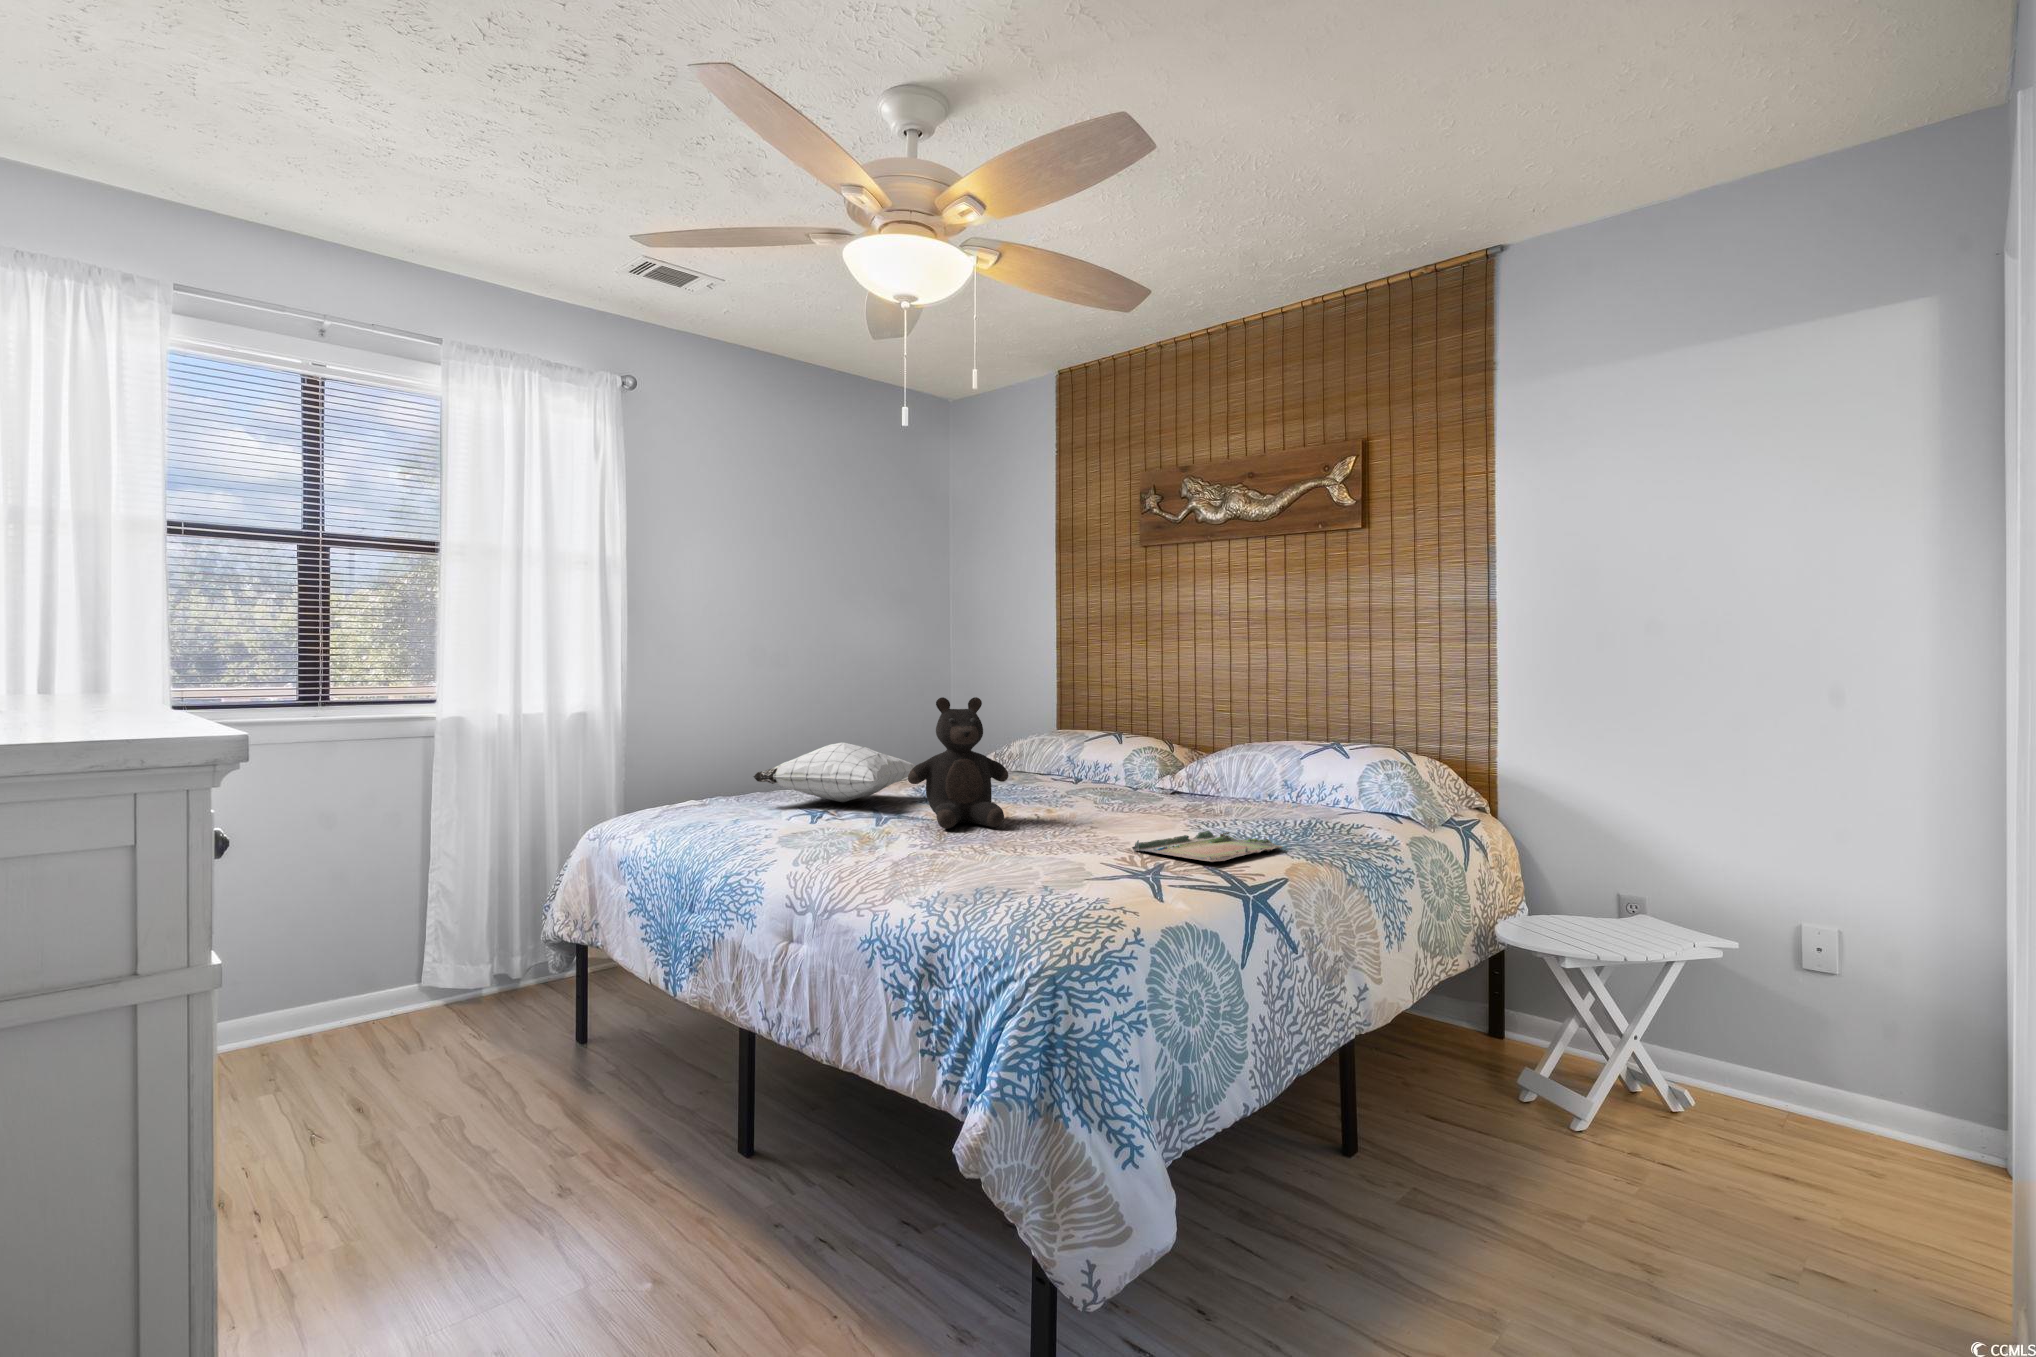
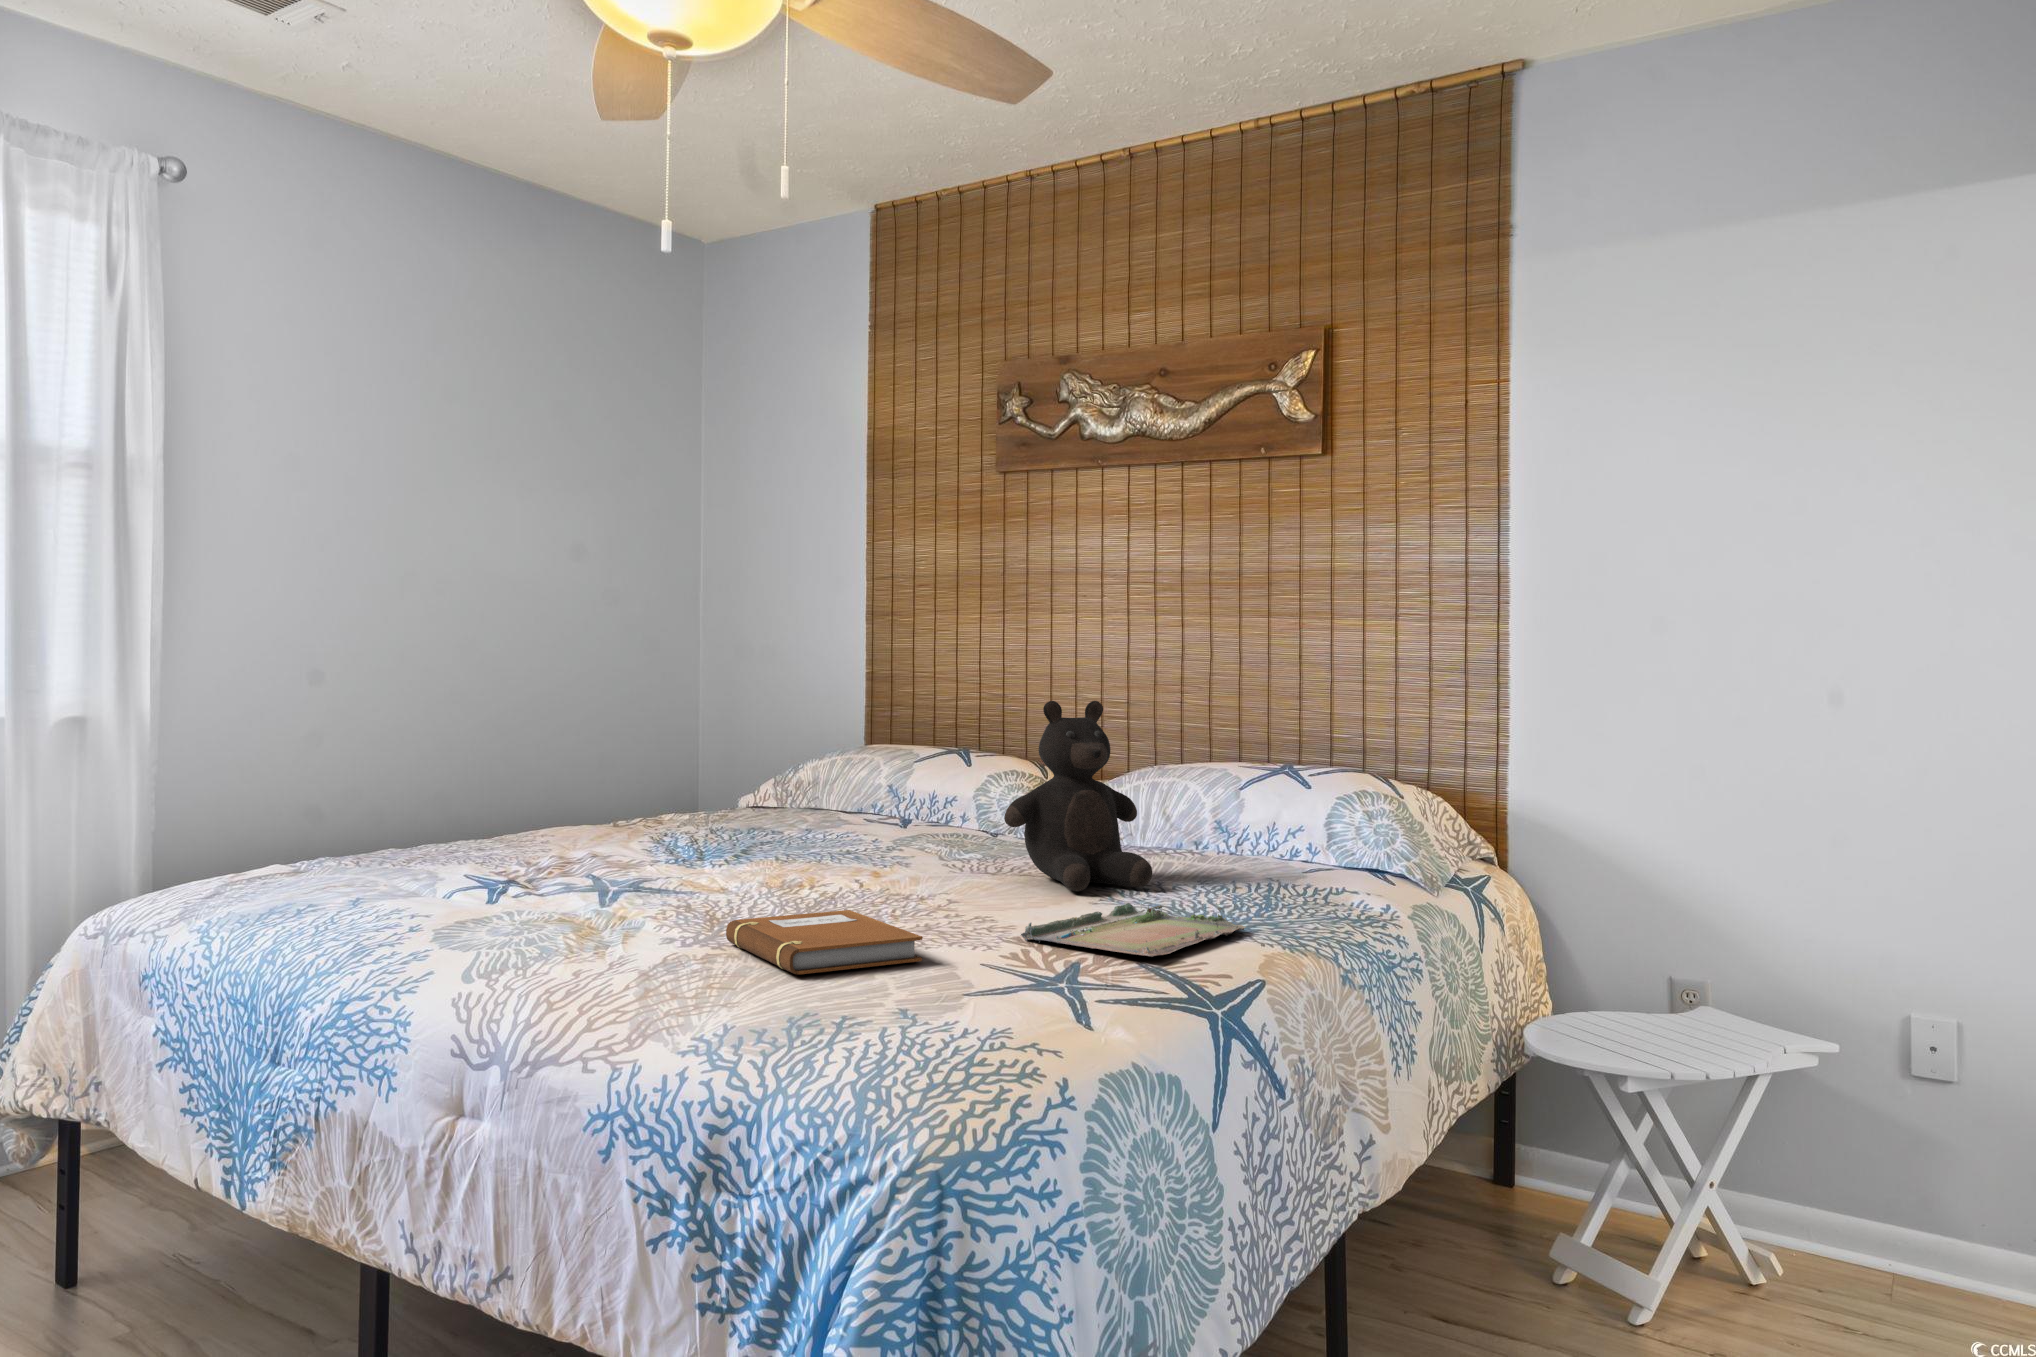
teddy bear: present [908,697,1009,829] -> present [1004,701,1152,891]
pillow: present [753,742,915,802] -> none [388,769,667,866]
notebook: none [947,830,1065,866] -> present [726,910,922,974]

